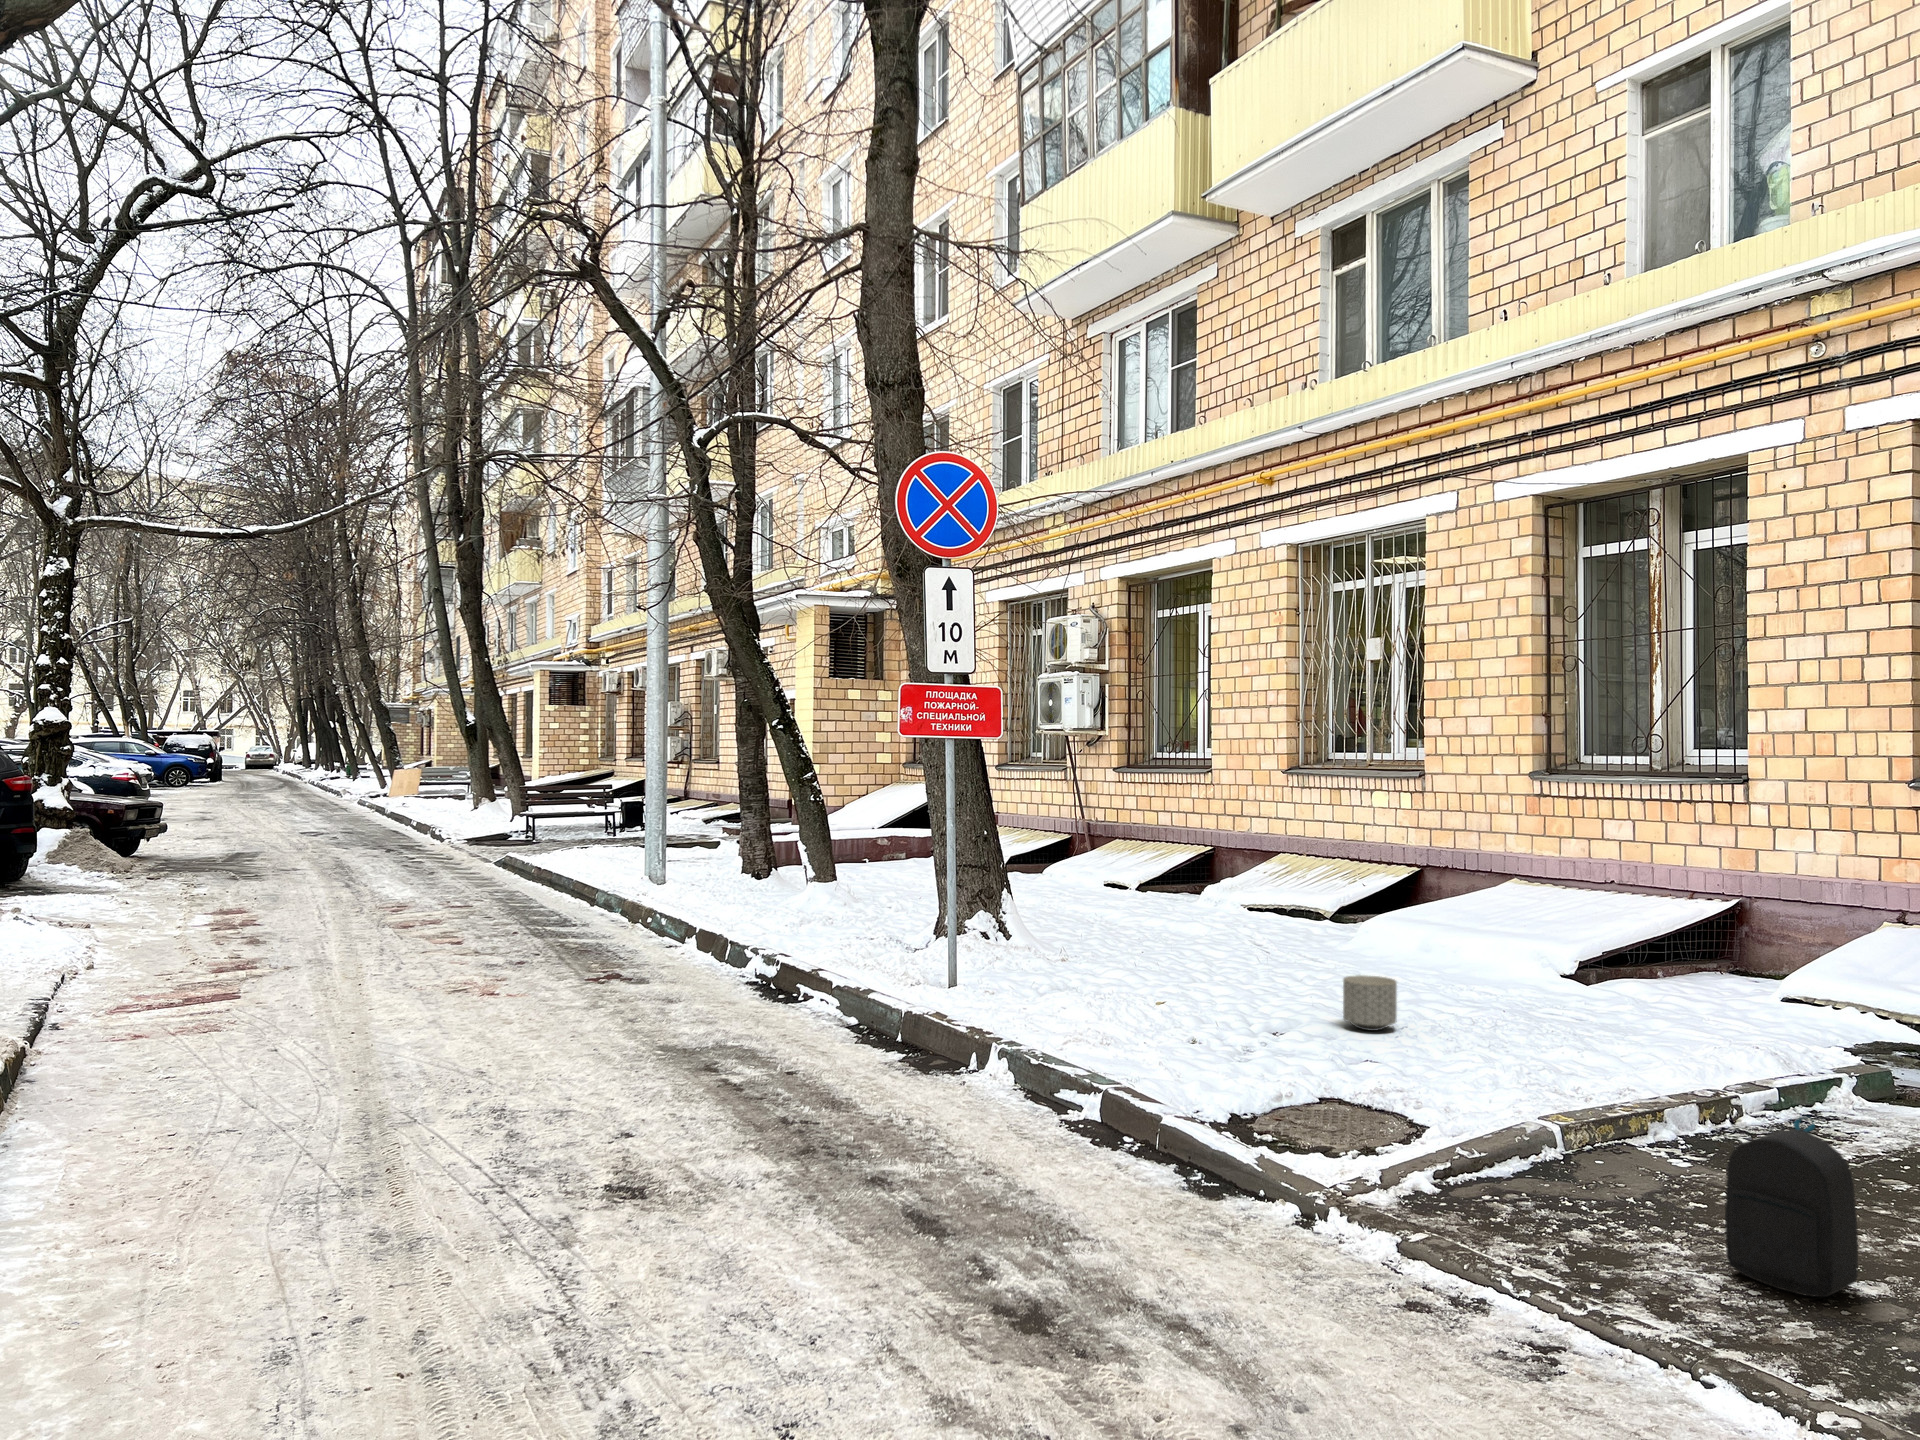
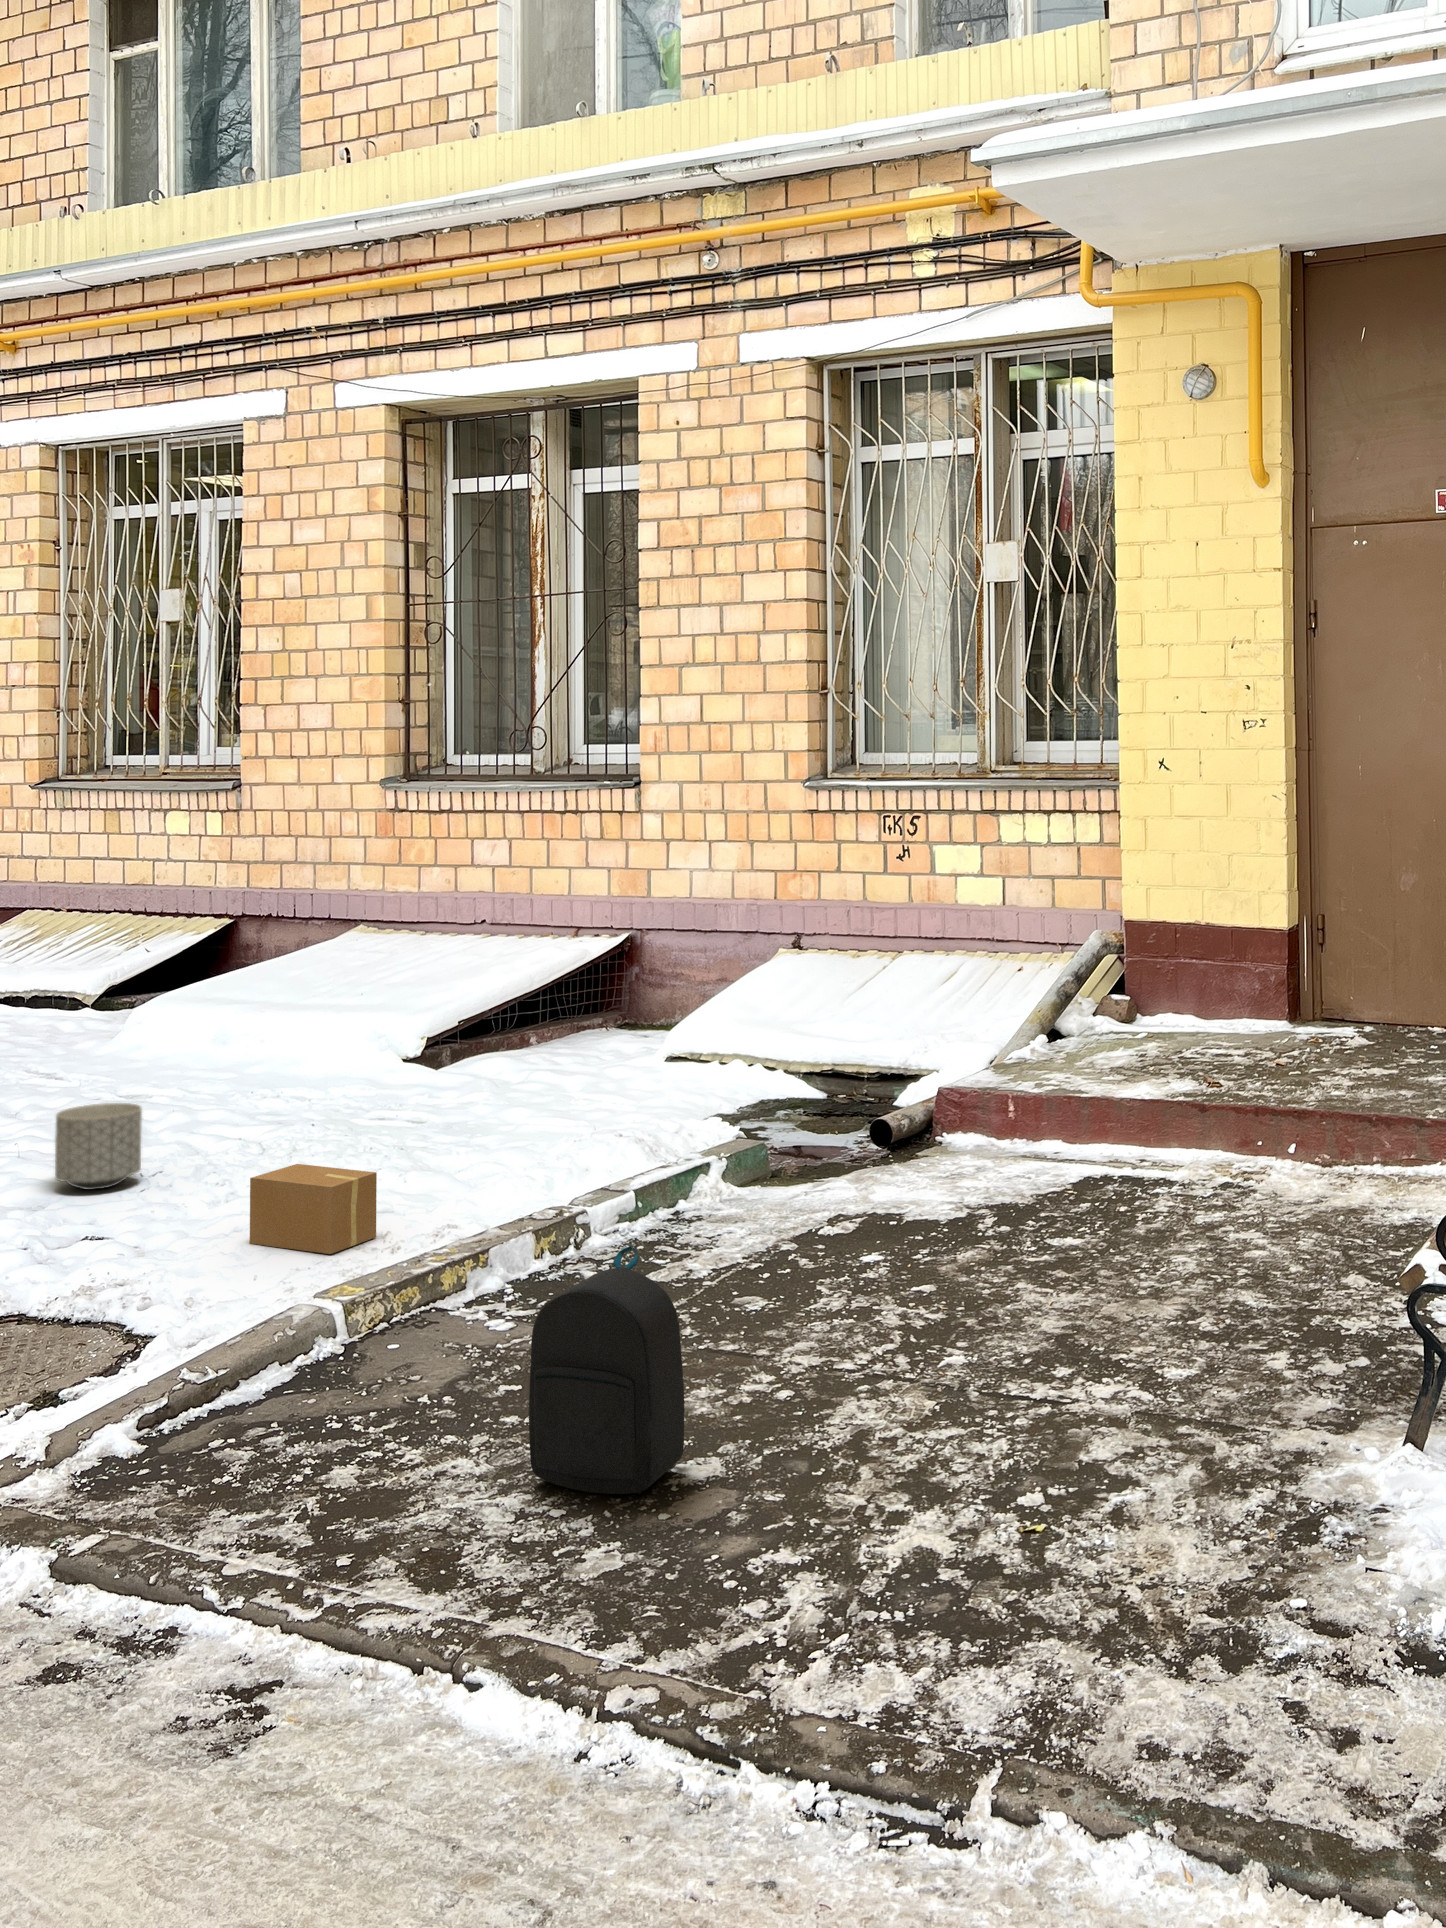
cardboard box: none [1481,1031,1571,1095] -> present [250,1164,377,1254]

